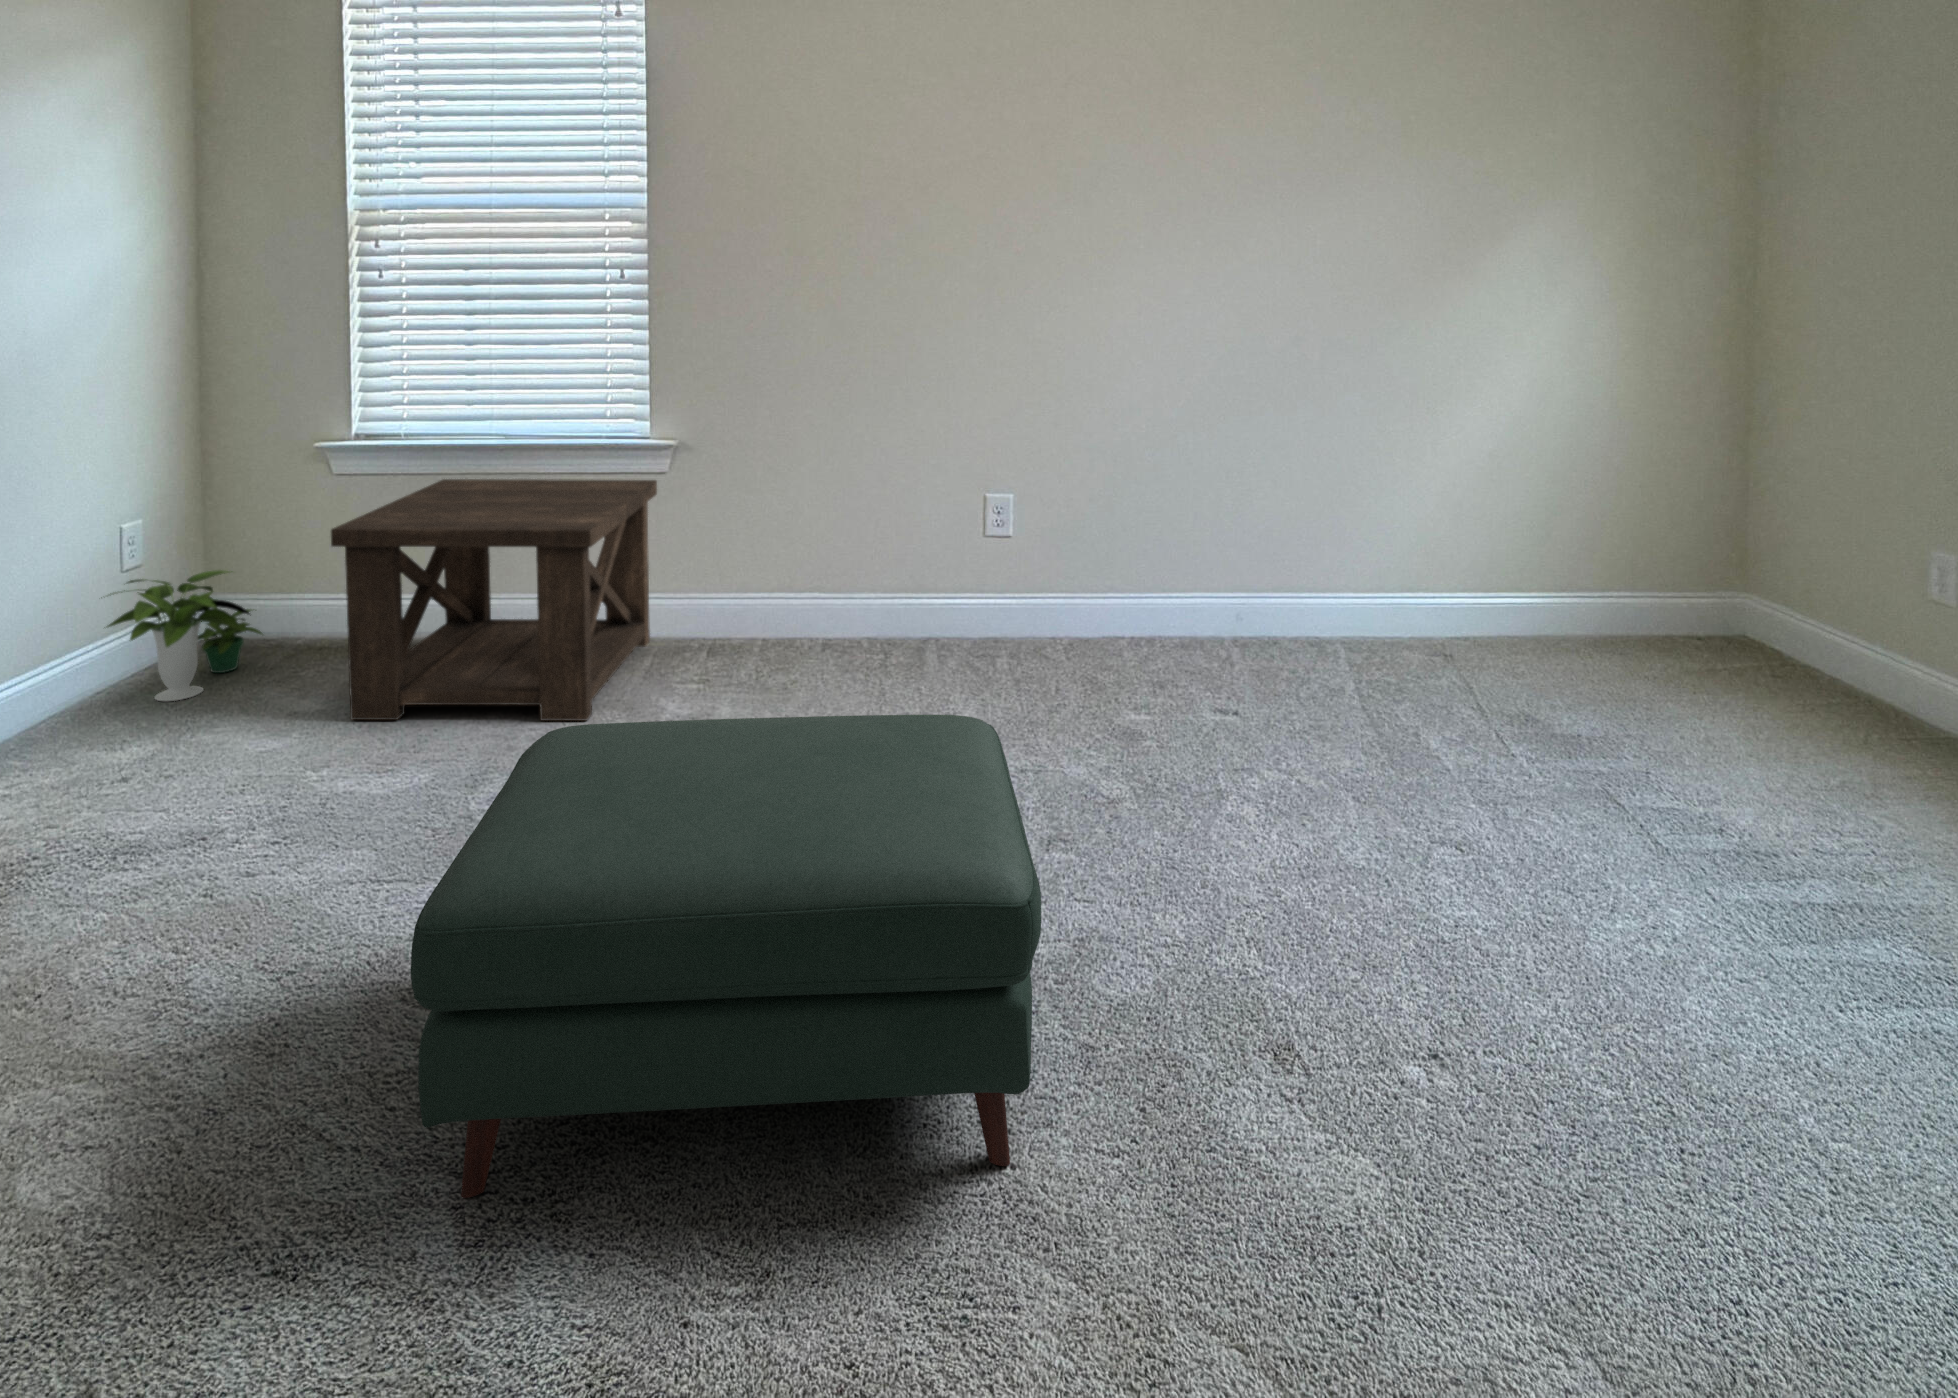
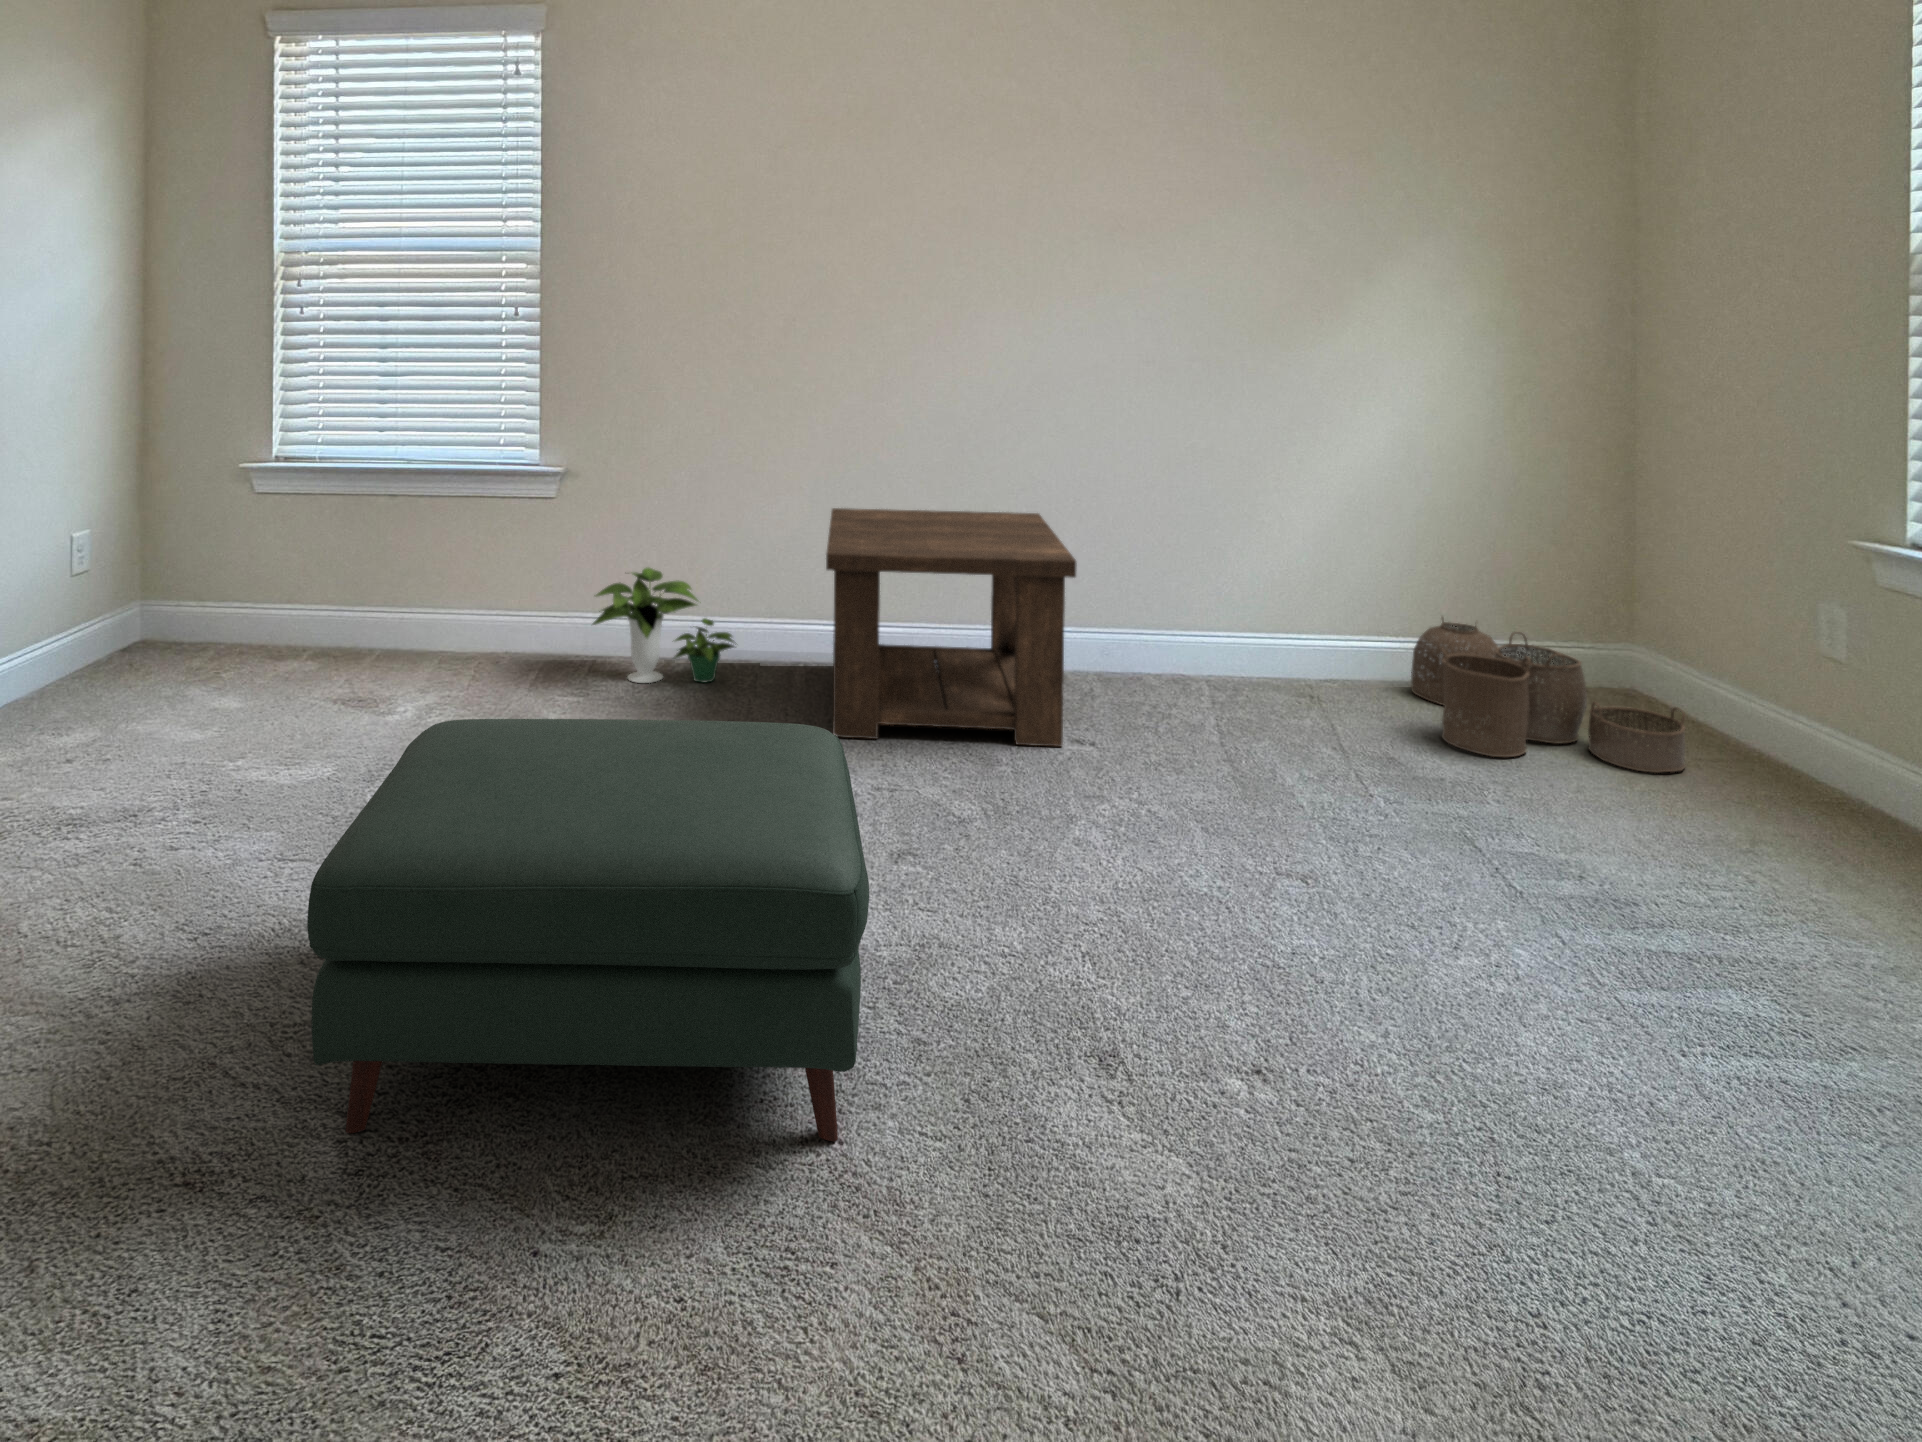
side table: present [331,479,657,721] -> present [826,508,1077,747]
potted plant: present [107,570,262,701] -> present [593,568,734,683]
woven basket: none [1541,571,1806,720] -> present [1411,617,1685,773]

